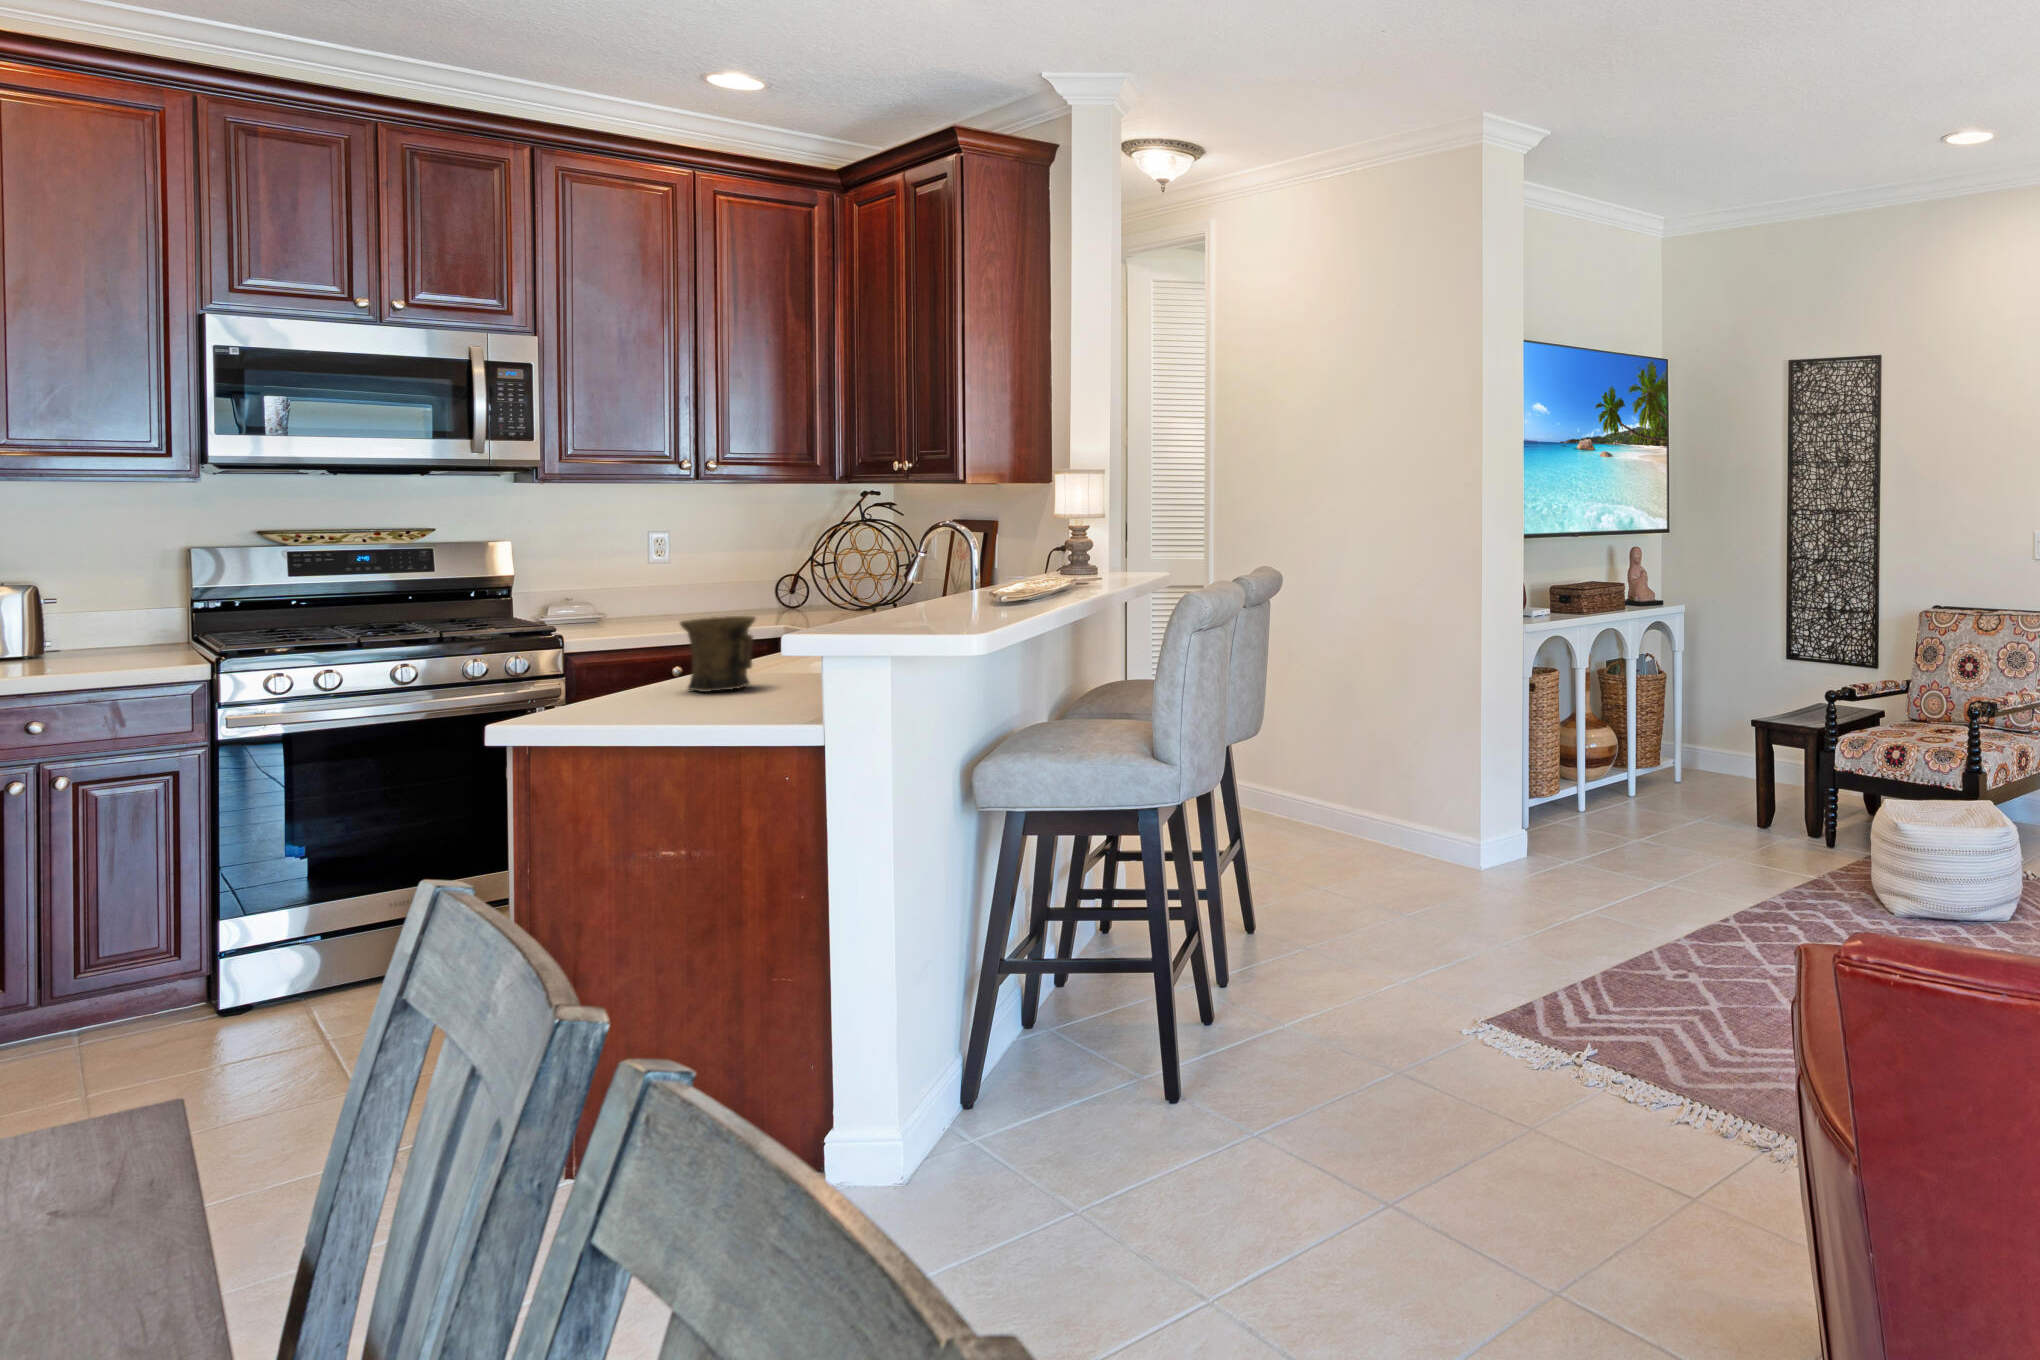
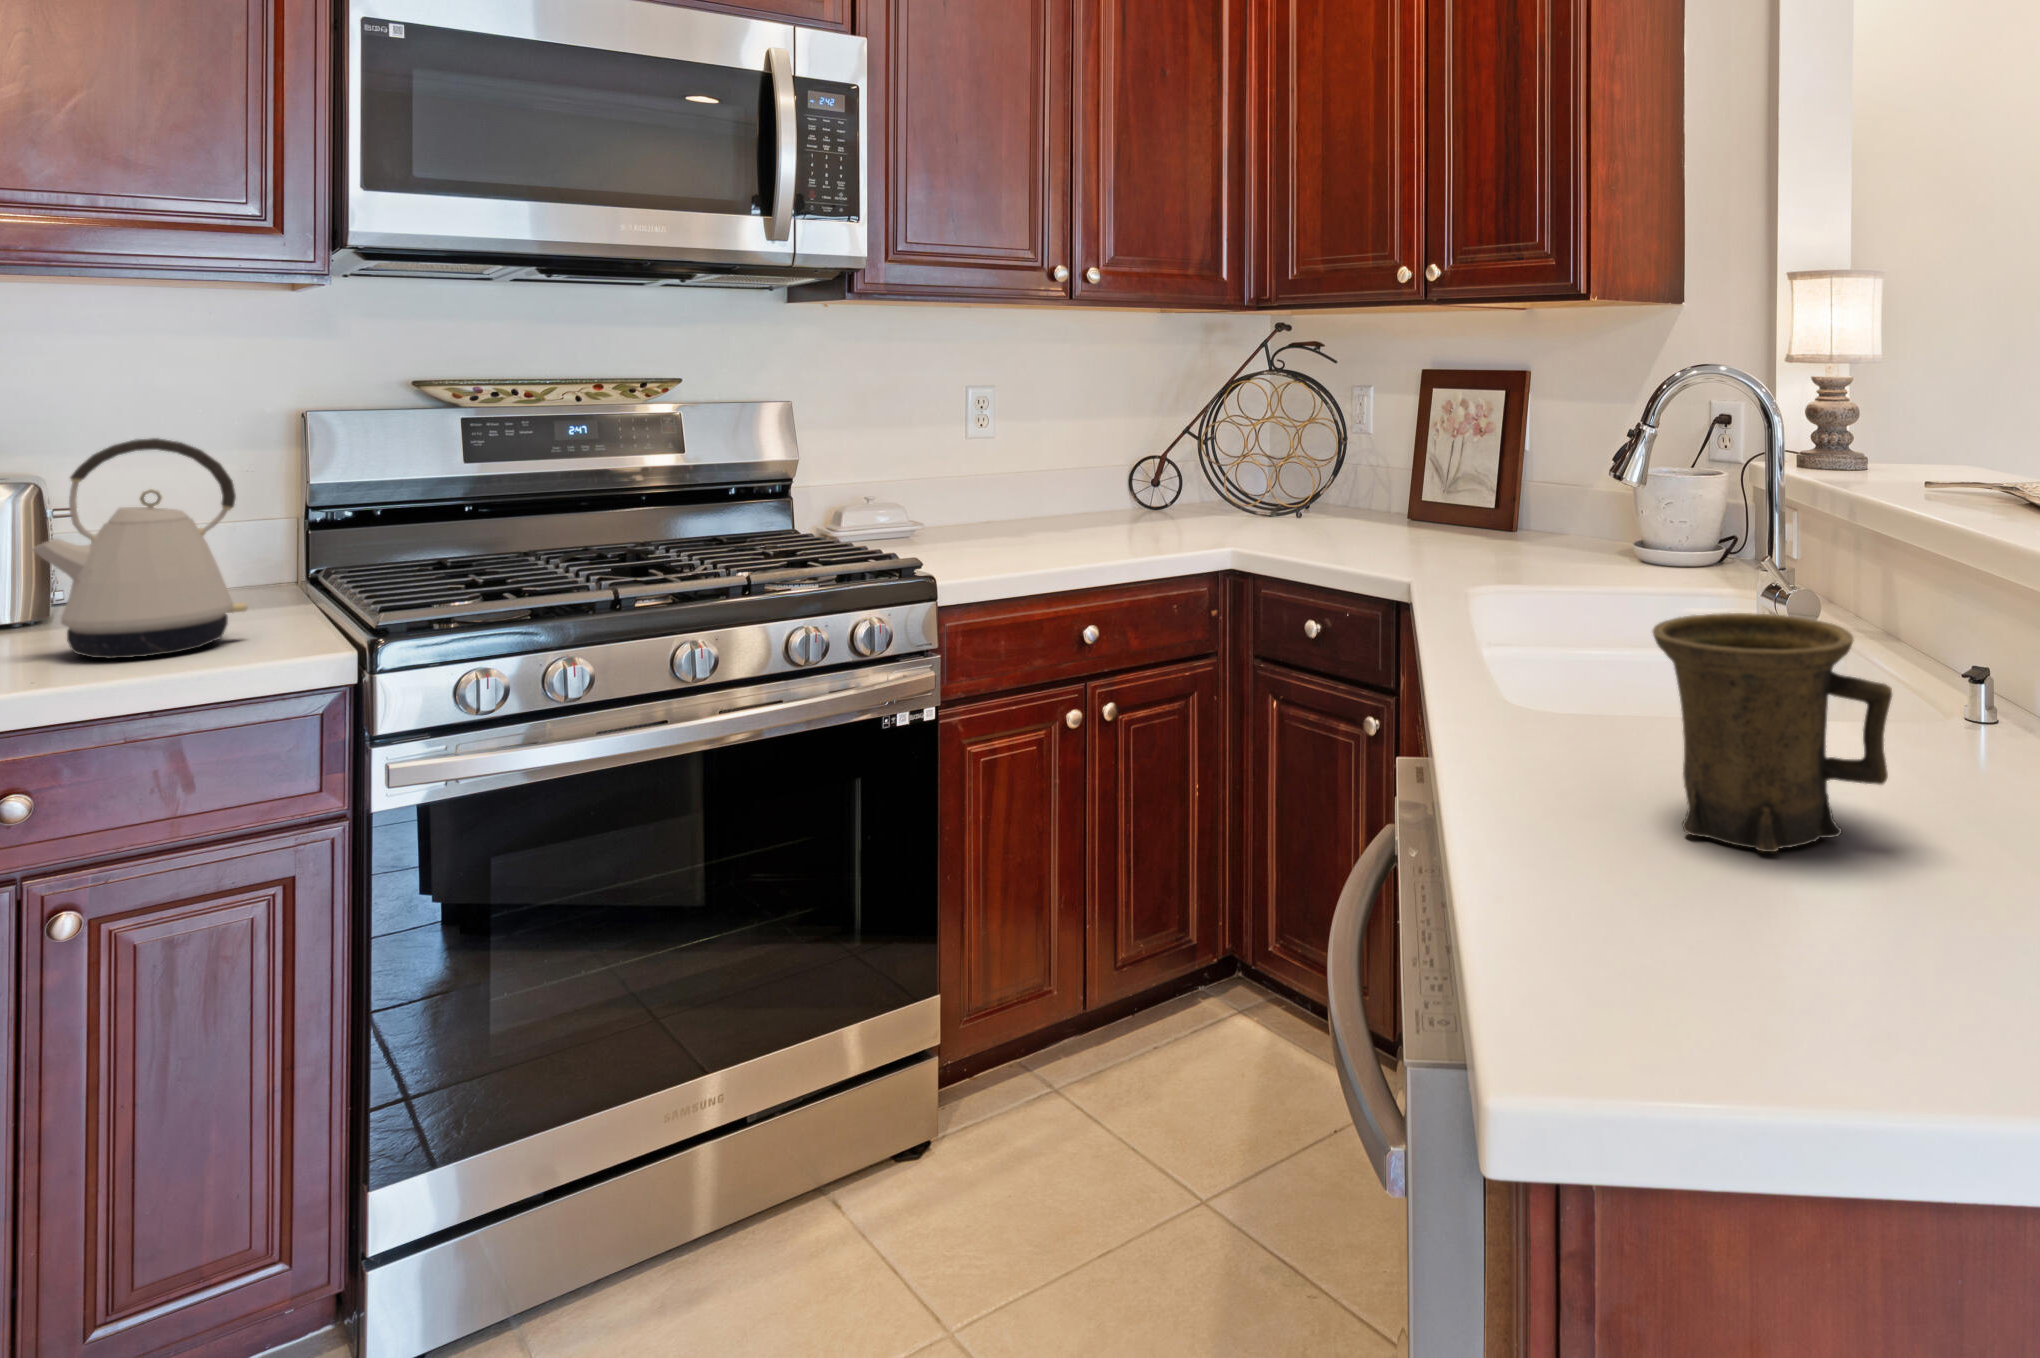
kettle: none [43,562,154,666] -> present [32,438,247,659]

